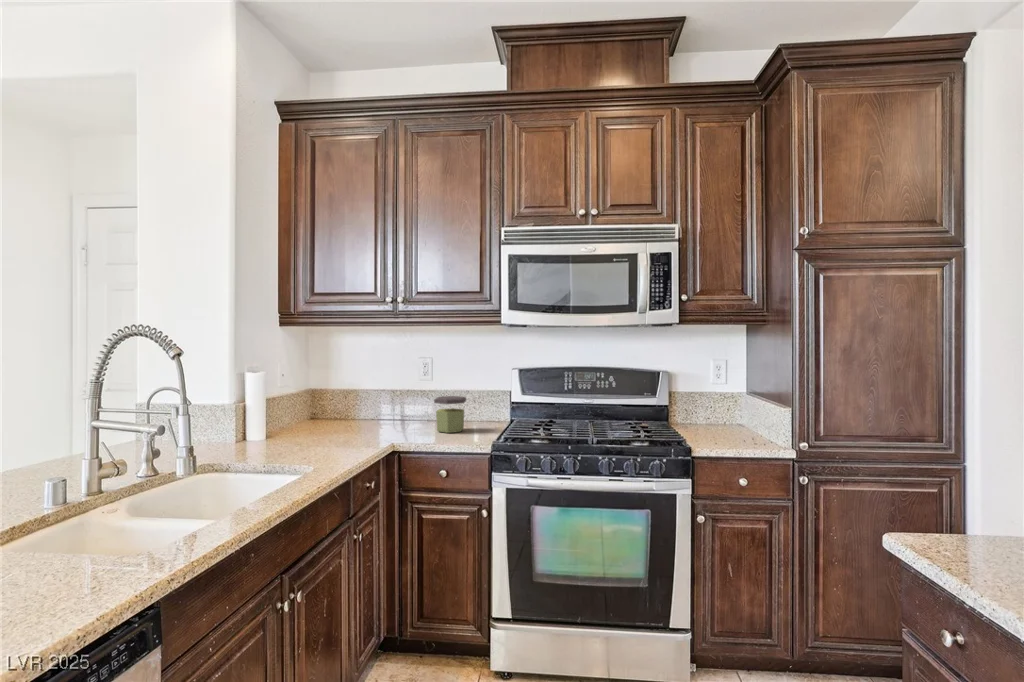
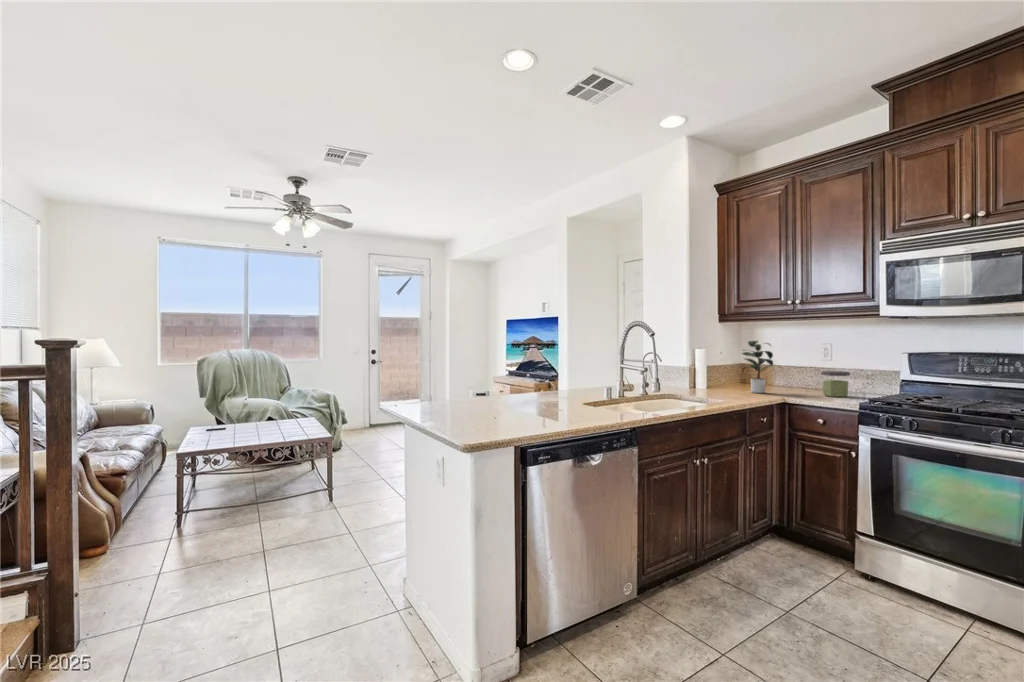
potted plant: none [317,355,394,438] -> present [742,341,780,393]

